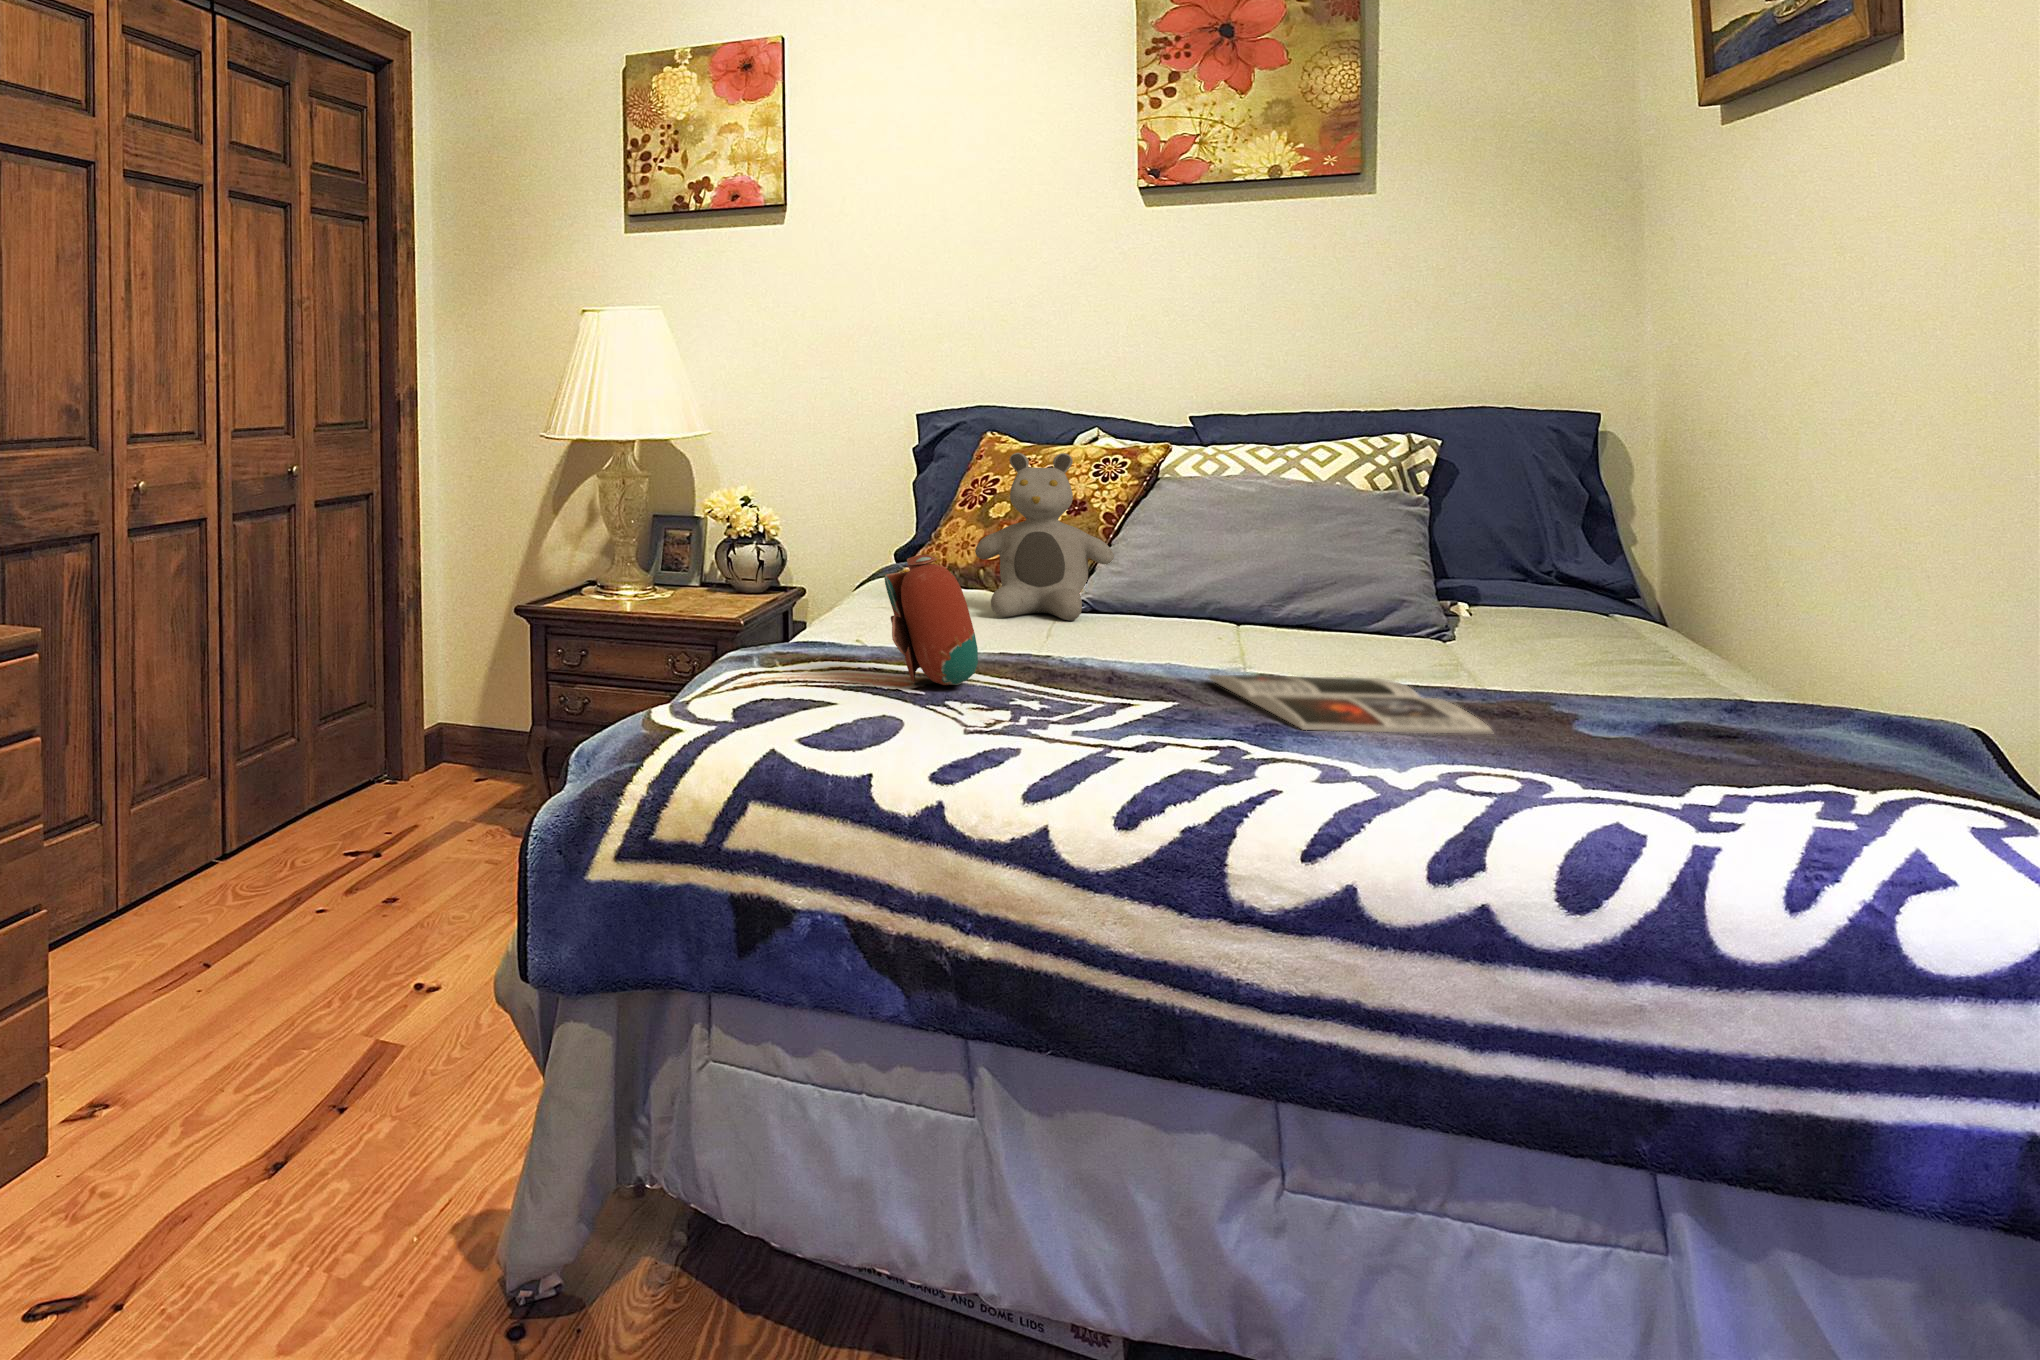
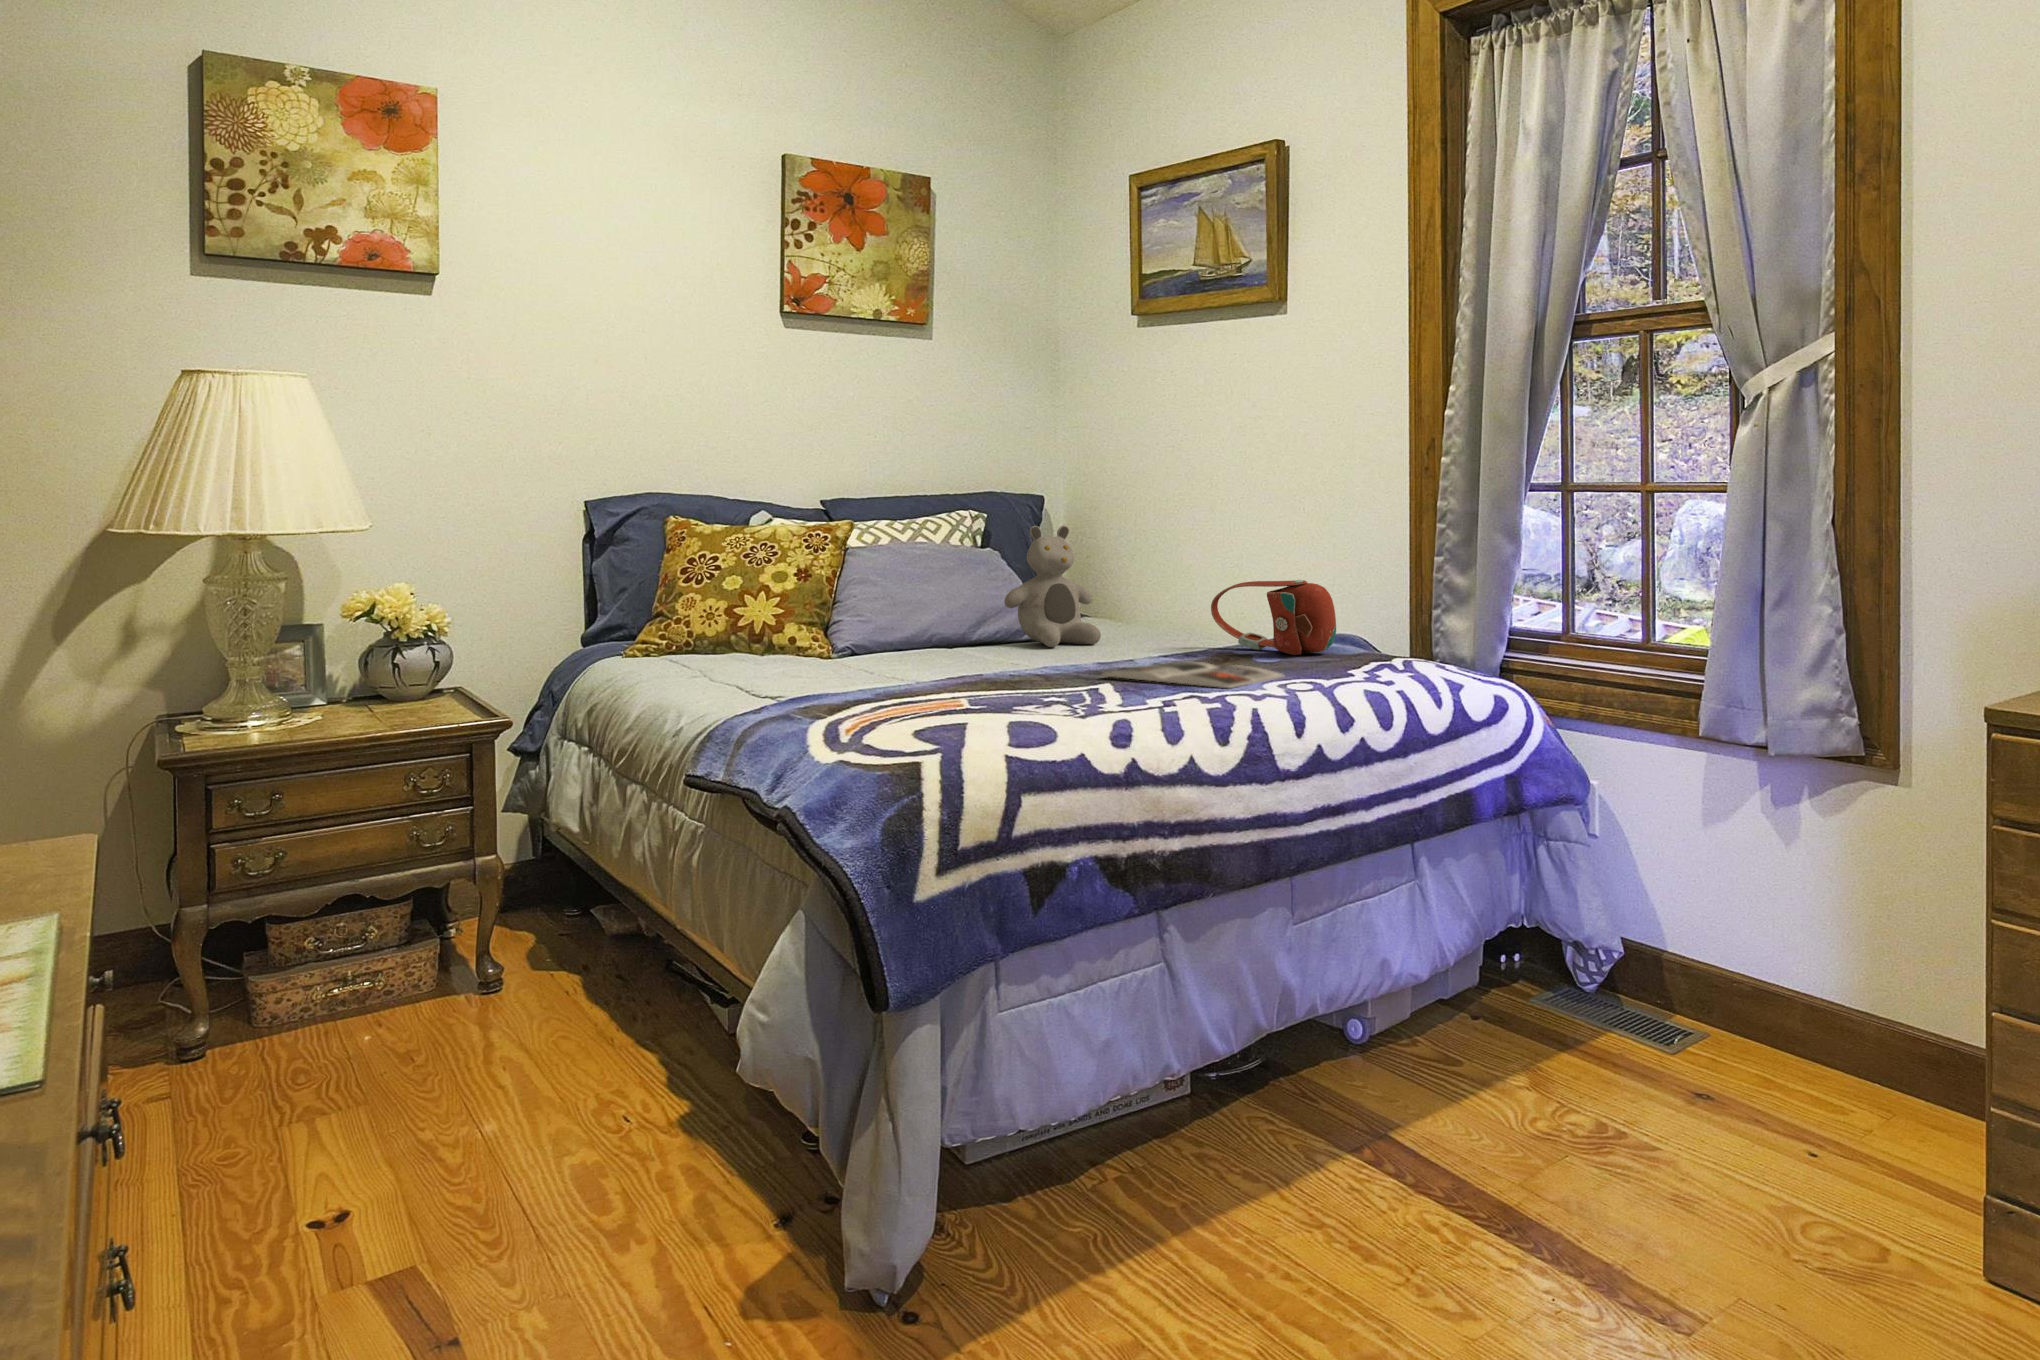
teddy bear: present [975,453,1114,621] -> present [1004,526,1101,647]
handbag: present [884,554,978,685] -> present [1211,580,1336,655]

